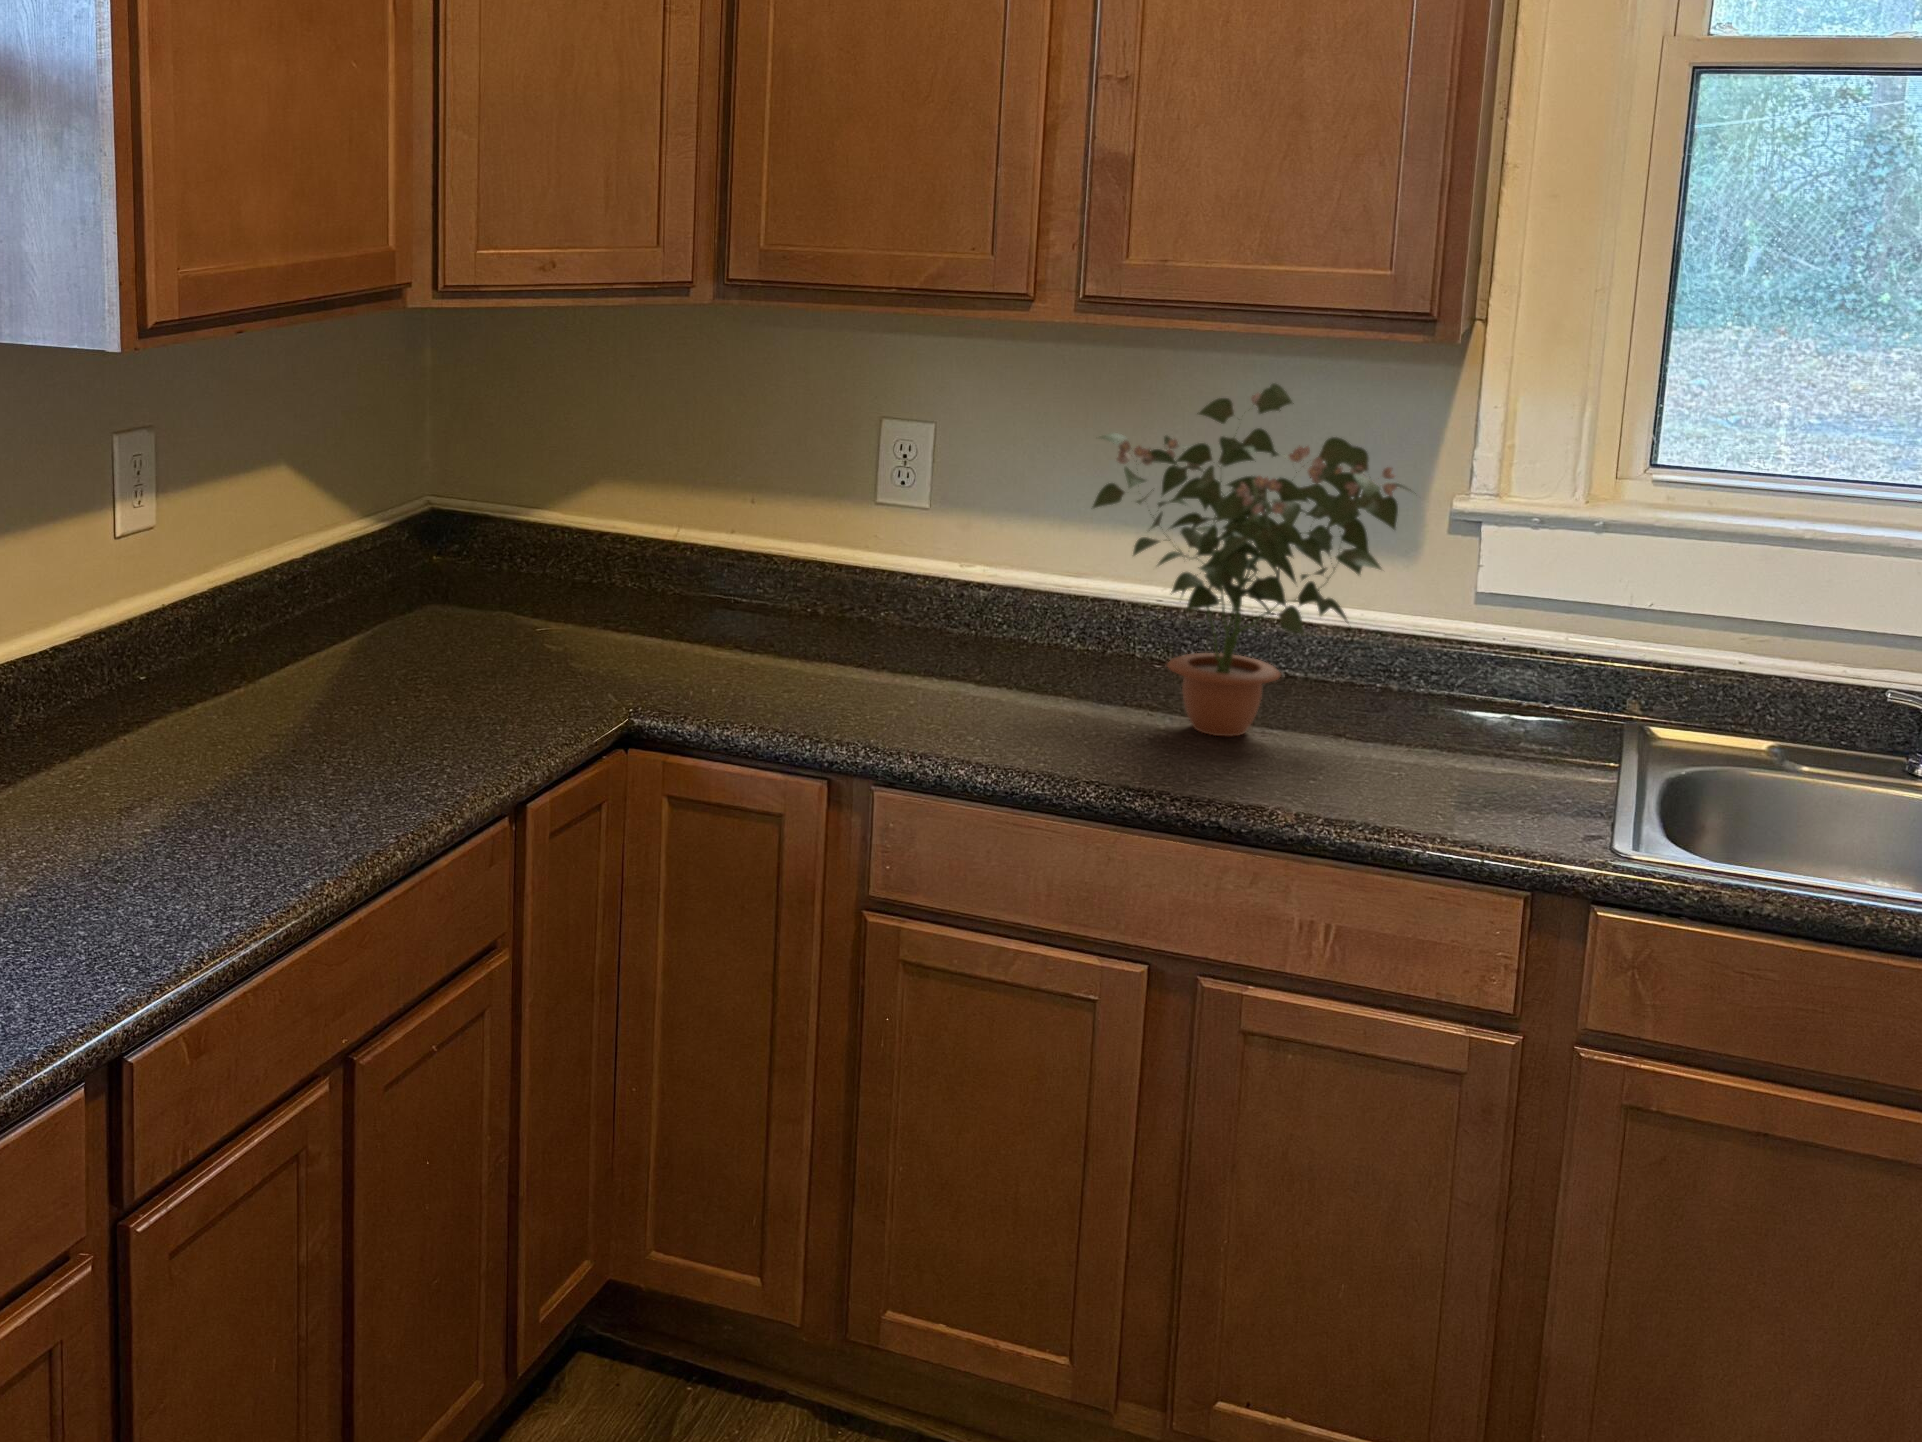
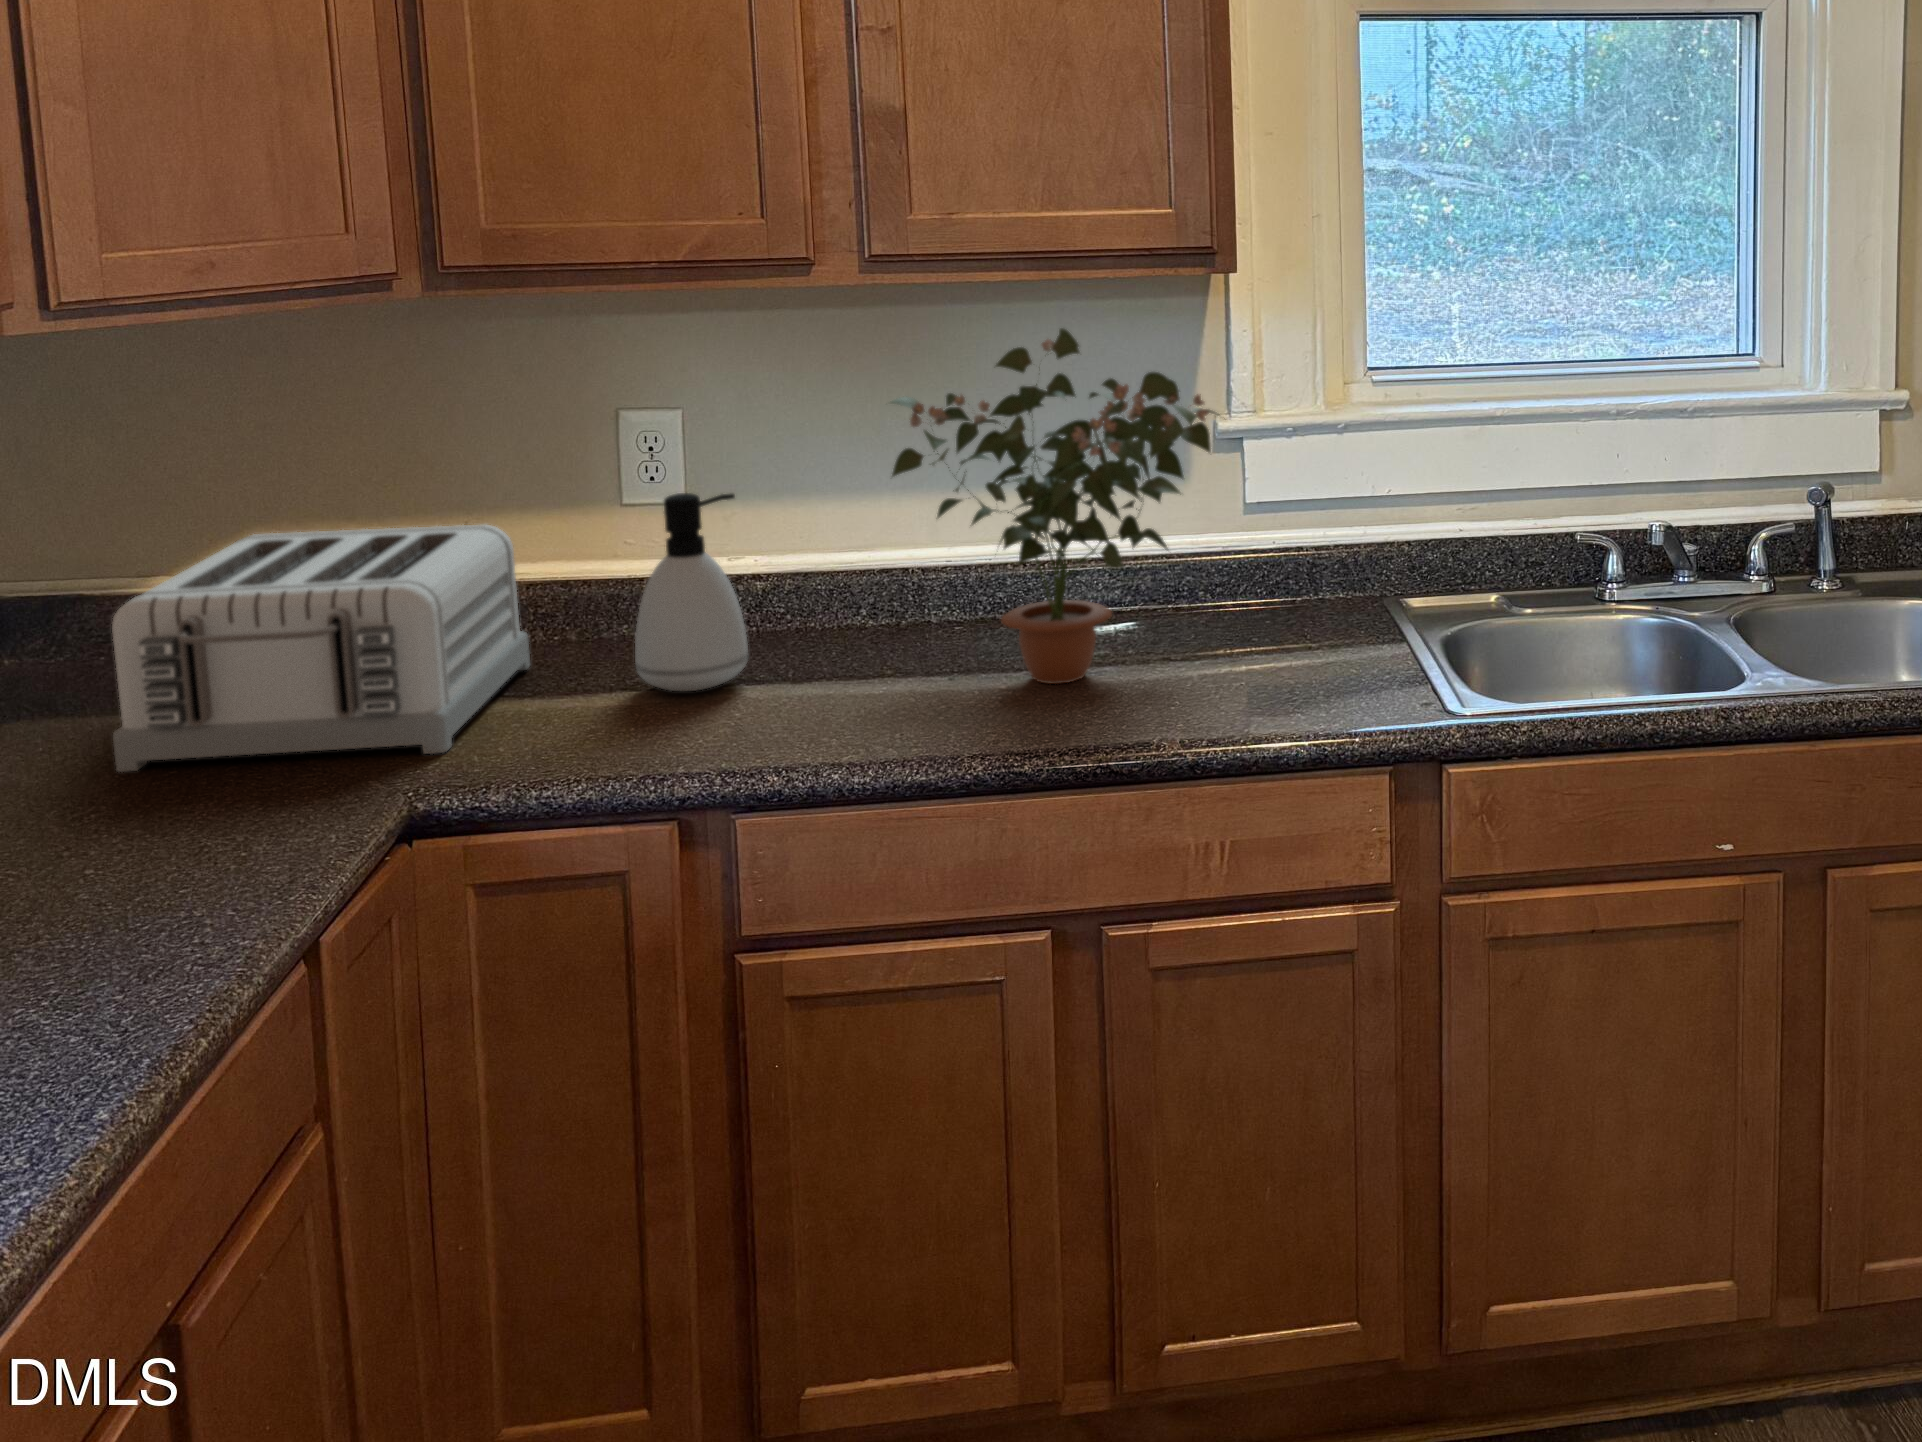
toaster: none [457,480,778,682] -> present [112,525,530,772]
soap dispenser: none [845,495,949,674] -> present [635,493,748,691]

